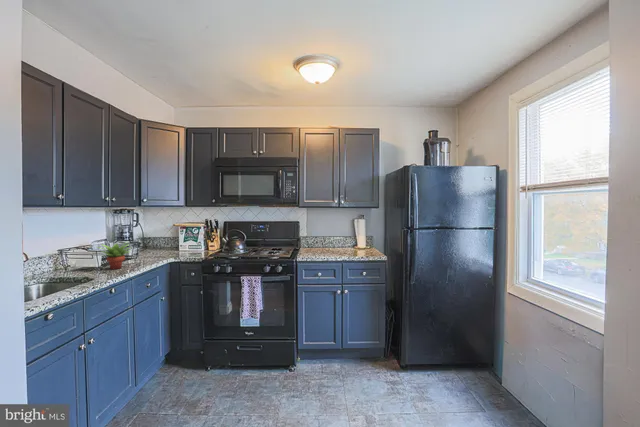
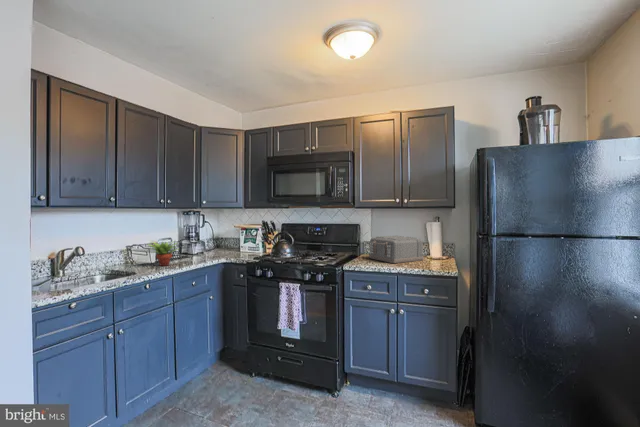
toaster: none [312,231,355,254] -> present [369,236,424,263]

